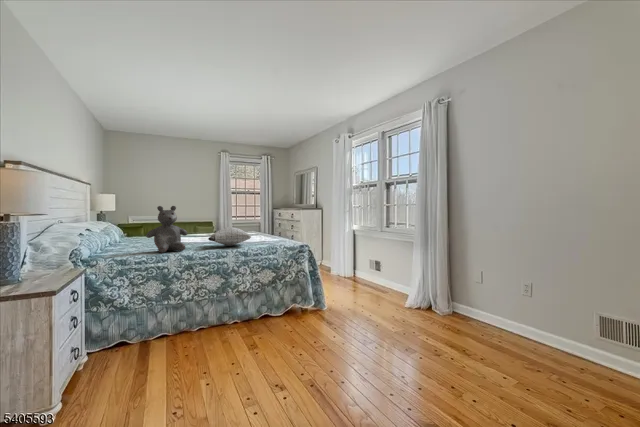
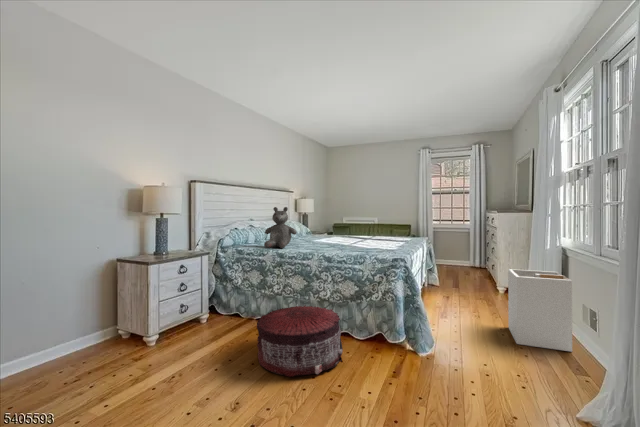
pillow: present [208,227,251,246] -> none [303,229,359,249]
laundry hamper: none [339,244,376,289] -> present [508,269,572,352]
pouf: none [223,294,302,359] -> present [257,305,343,377]

